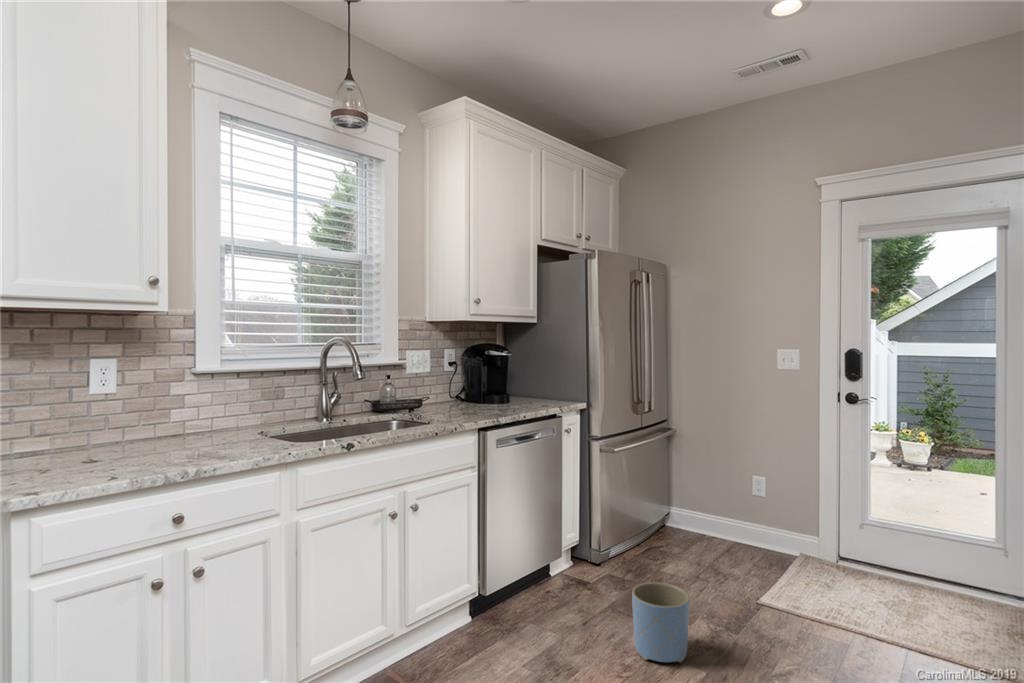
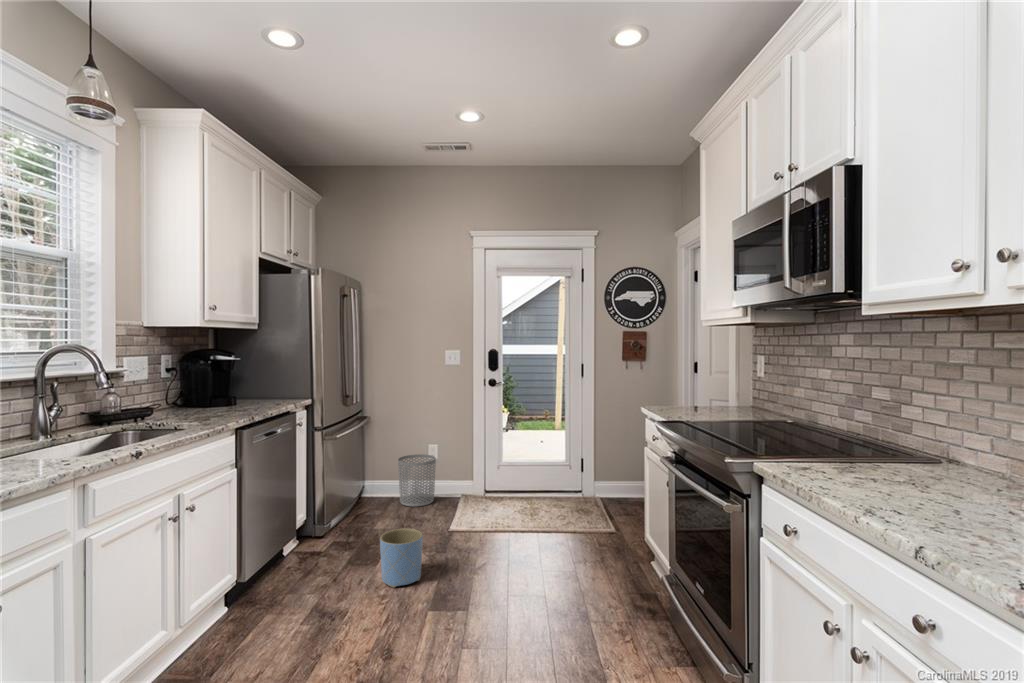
waste bin: none [705,485,758,556] -> present [398,454,436,507]

